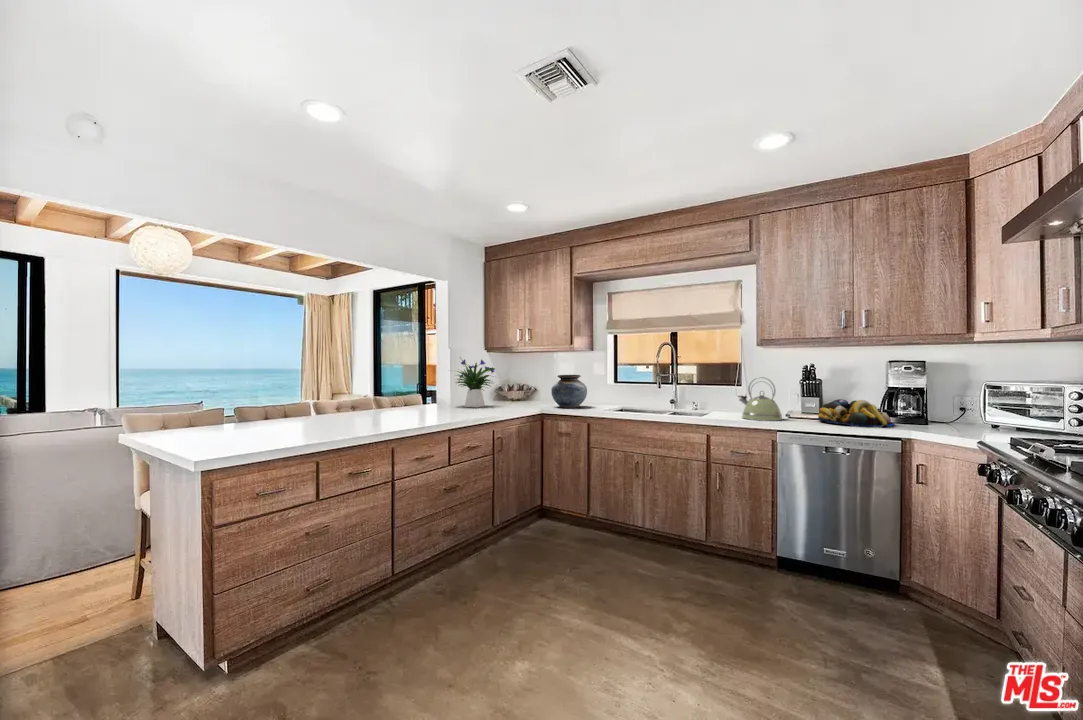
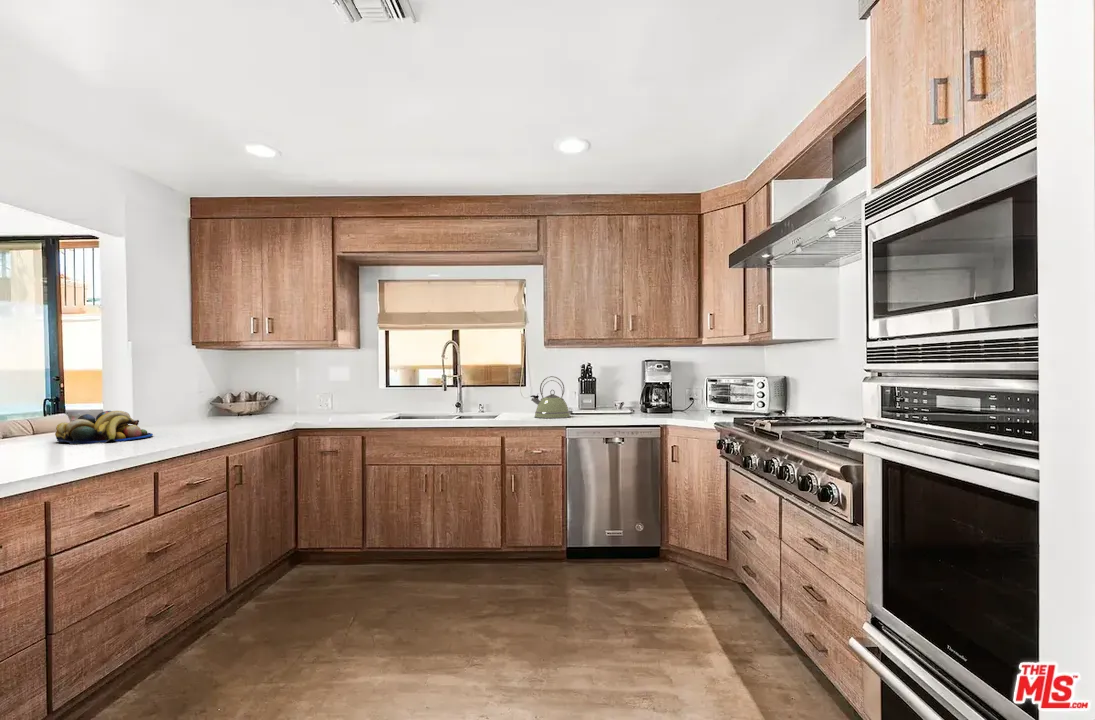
flower arrangement: present [457,360,495,407] -> none [148,355,229,427]
vase: present [551,375,587,408] -> none [310,379,357,420]
fruit bowl: present [818,399,894,428] -> present [55,411,153,445]

